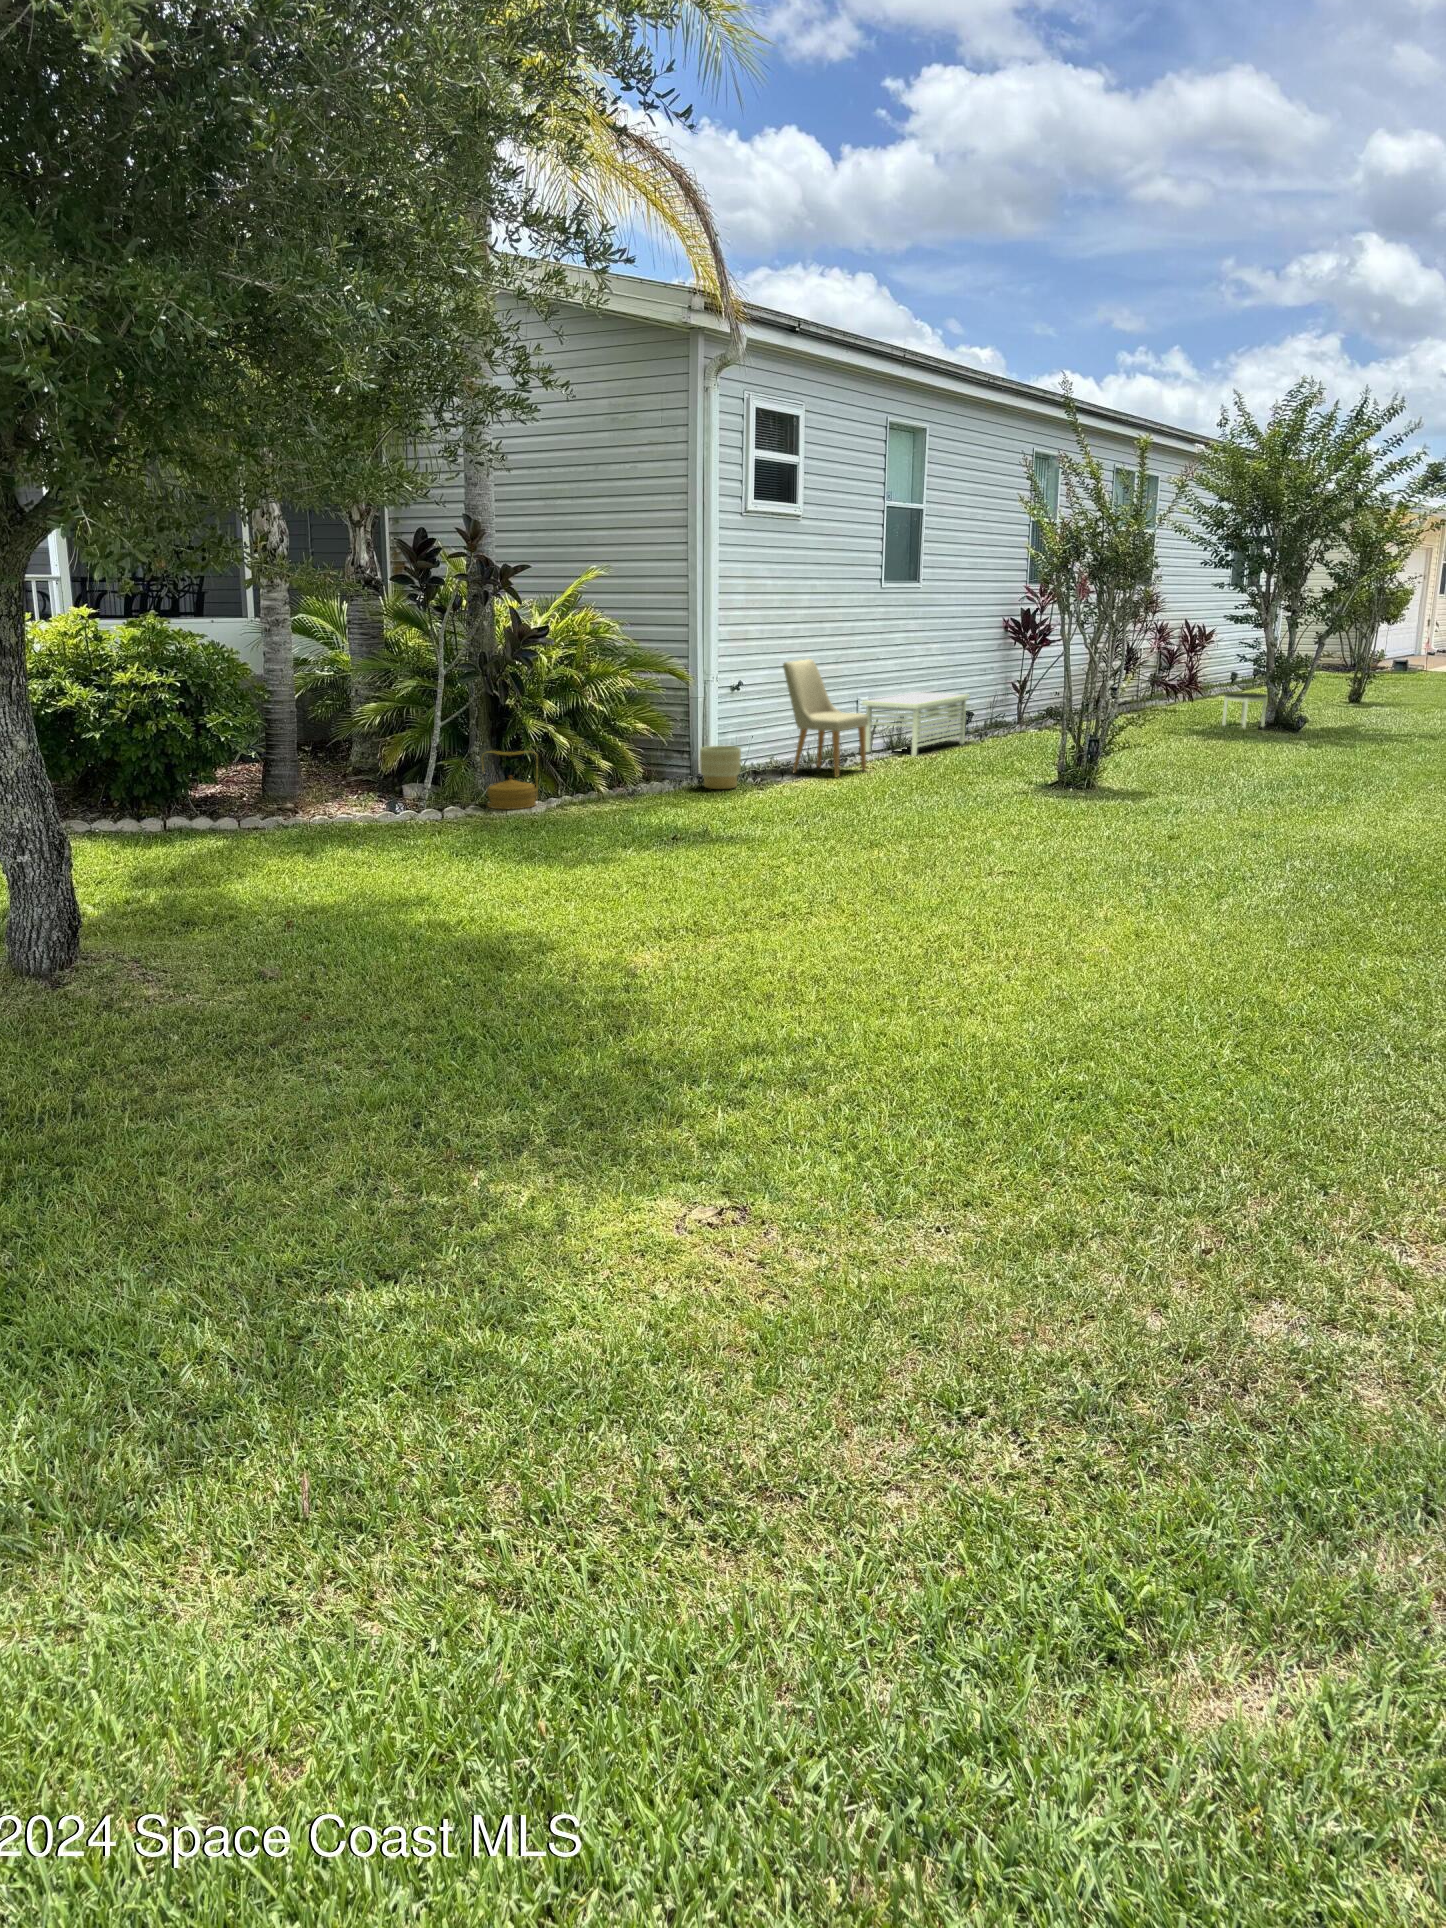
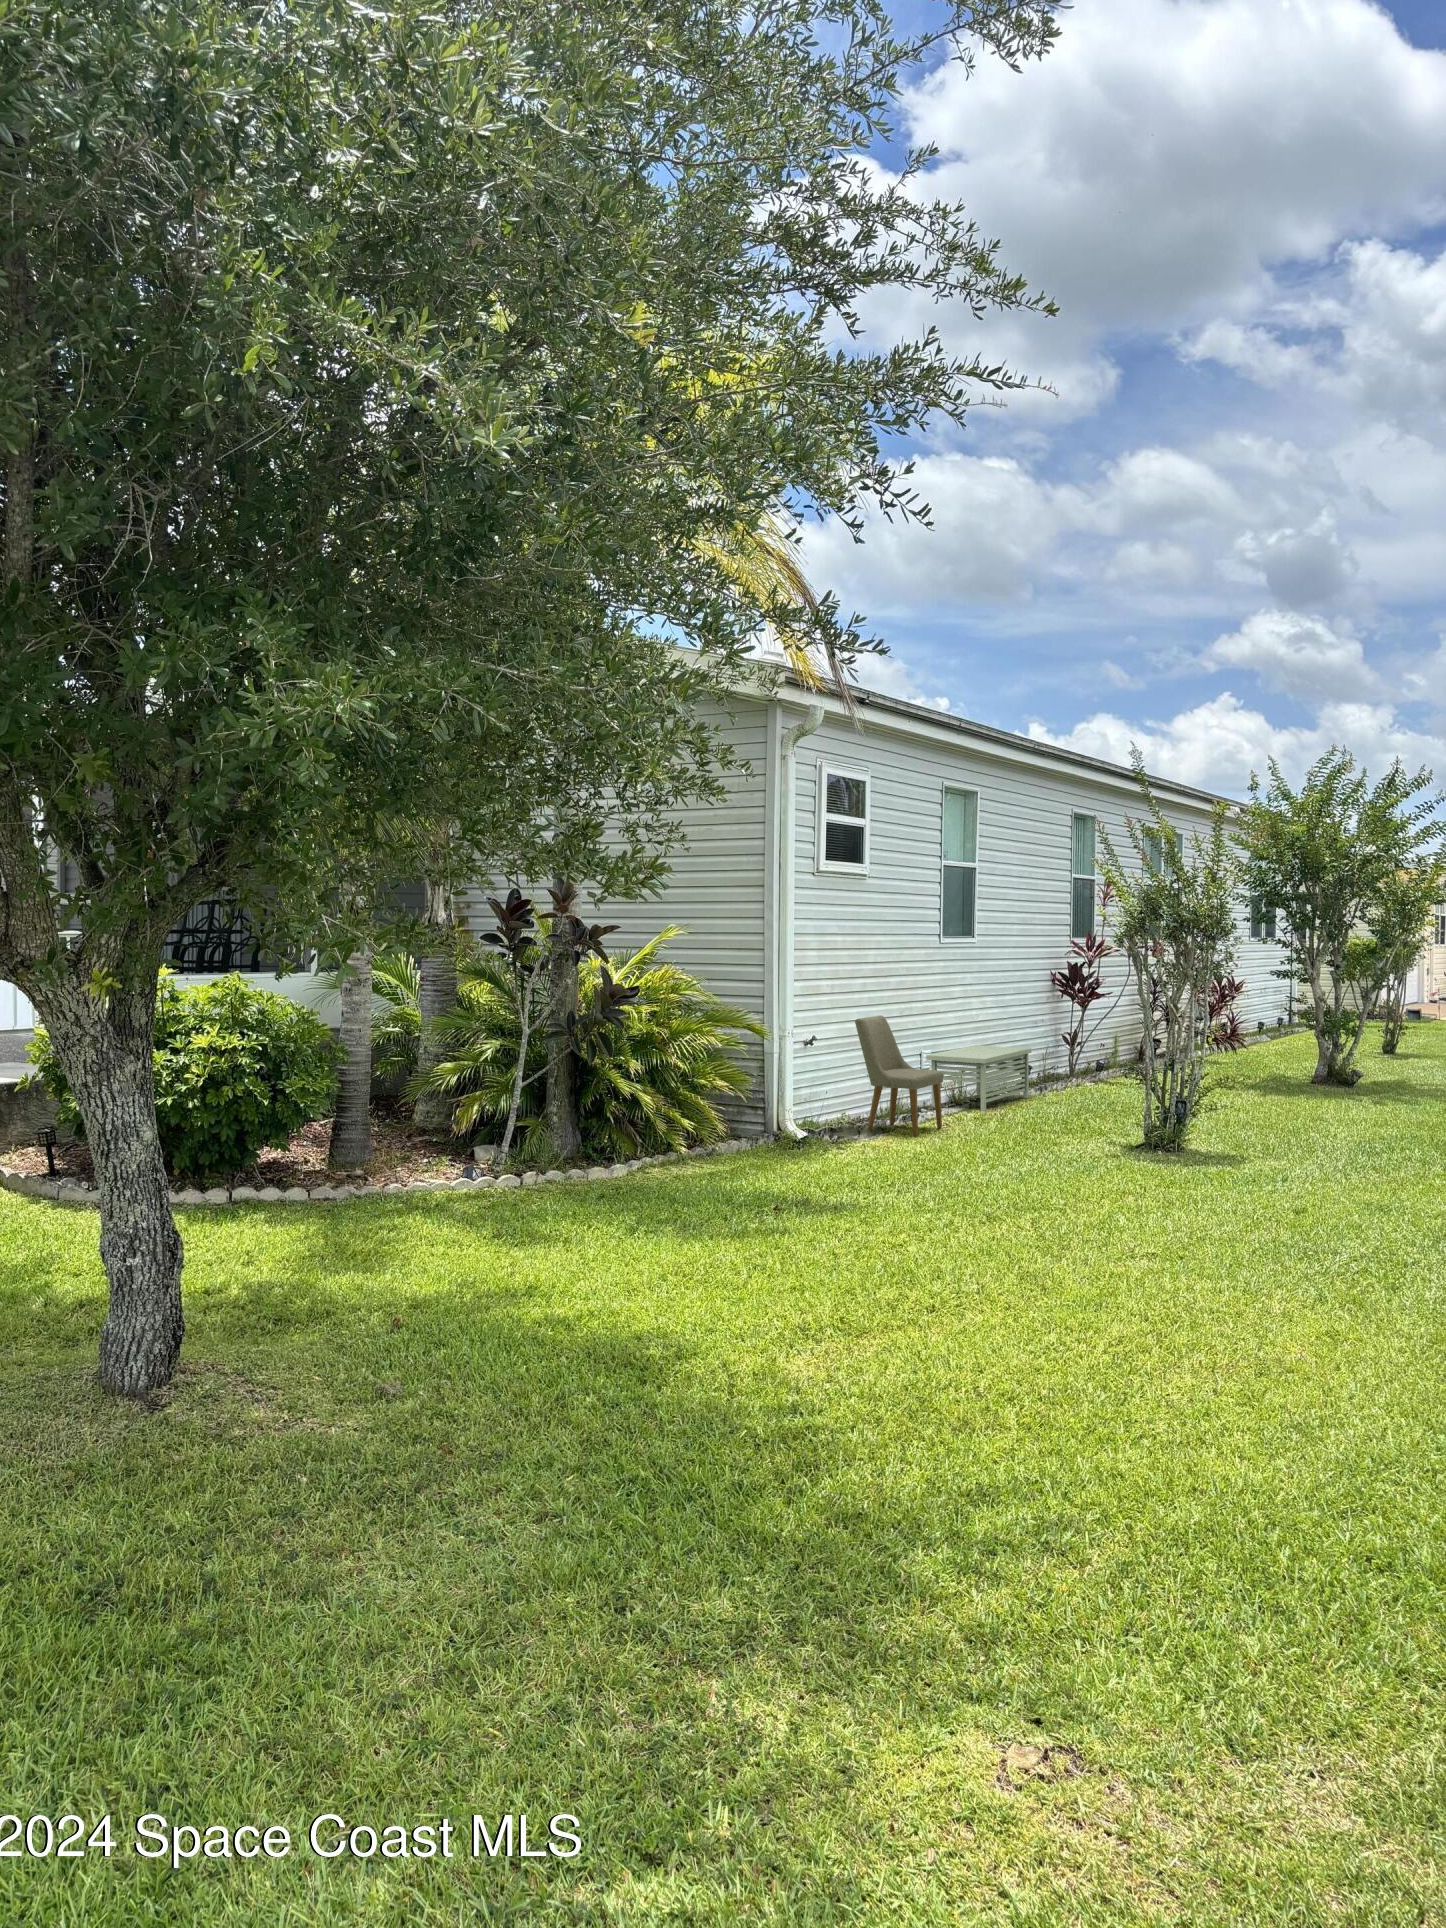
round table: present [1222,693,1268,728] -> none [1277,1044,1322,1080]
planter: present [700,746,741,789] -> none [779,1105,821,1150]
woven basket: present [486,751,538,810] -> none [561,1112,620,1174]

